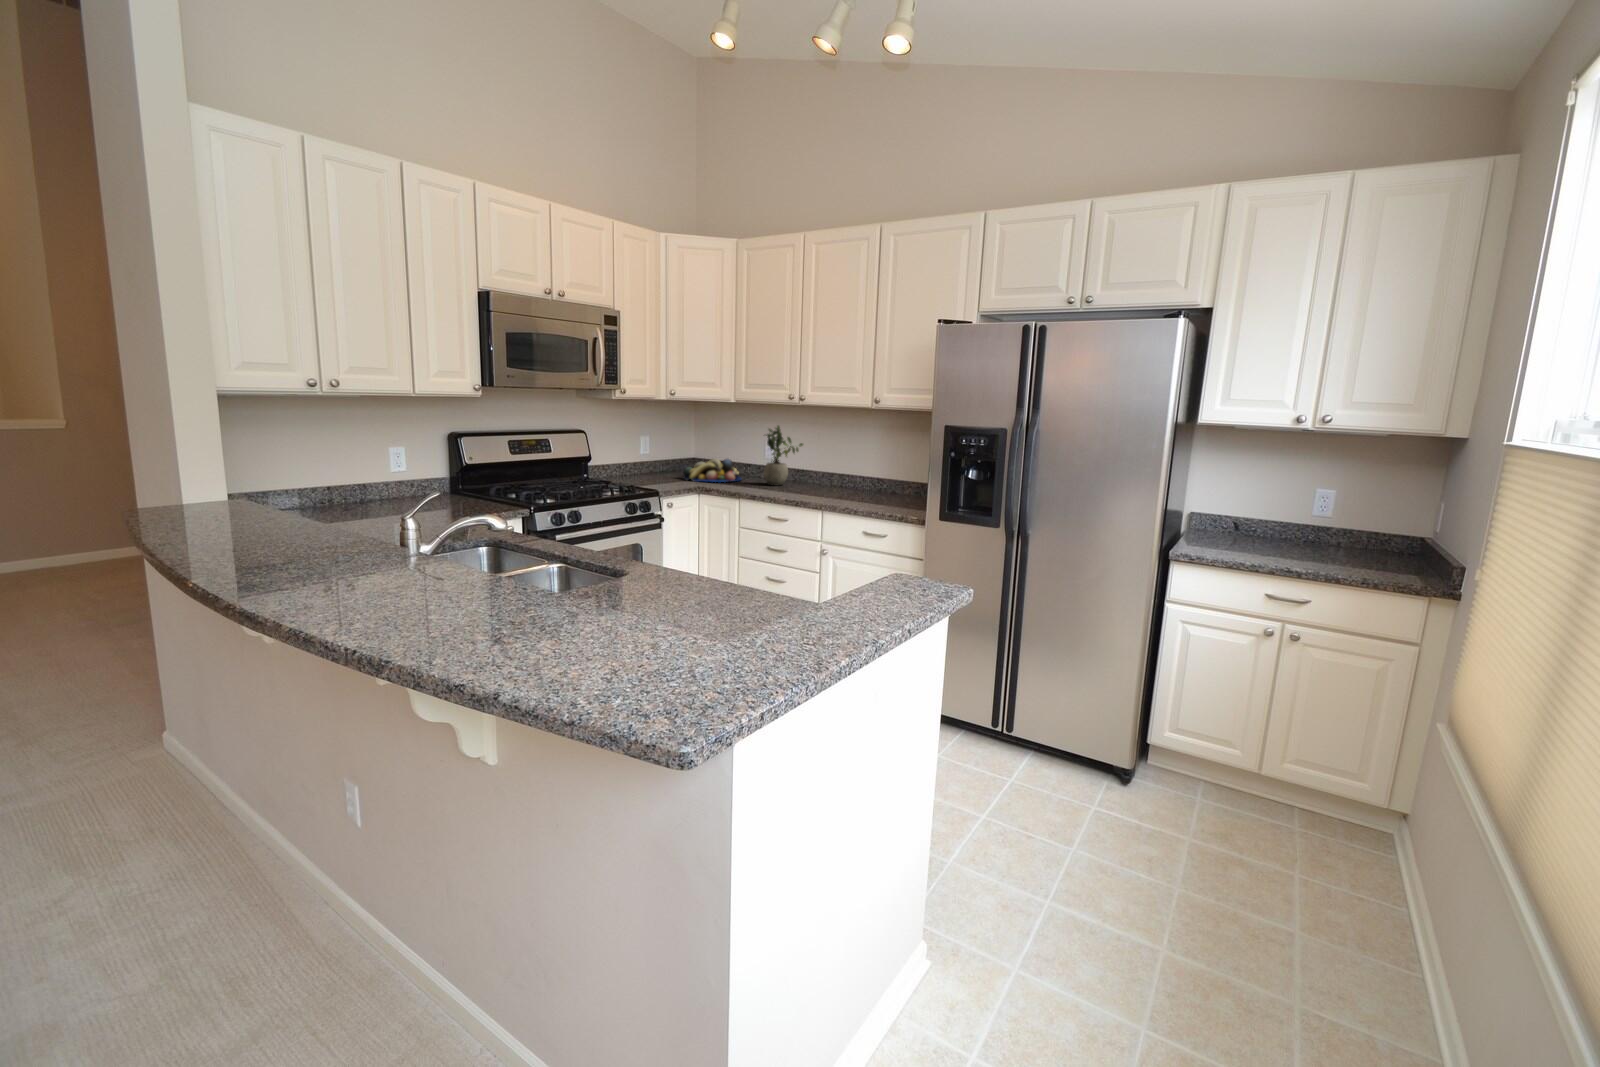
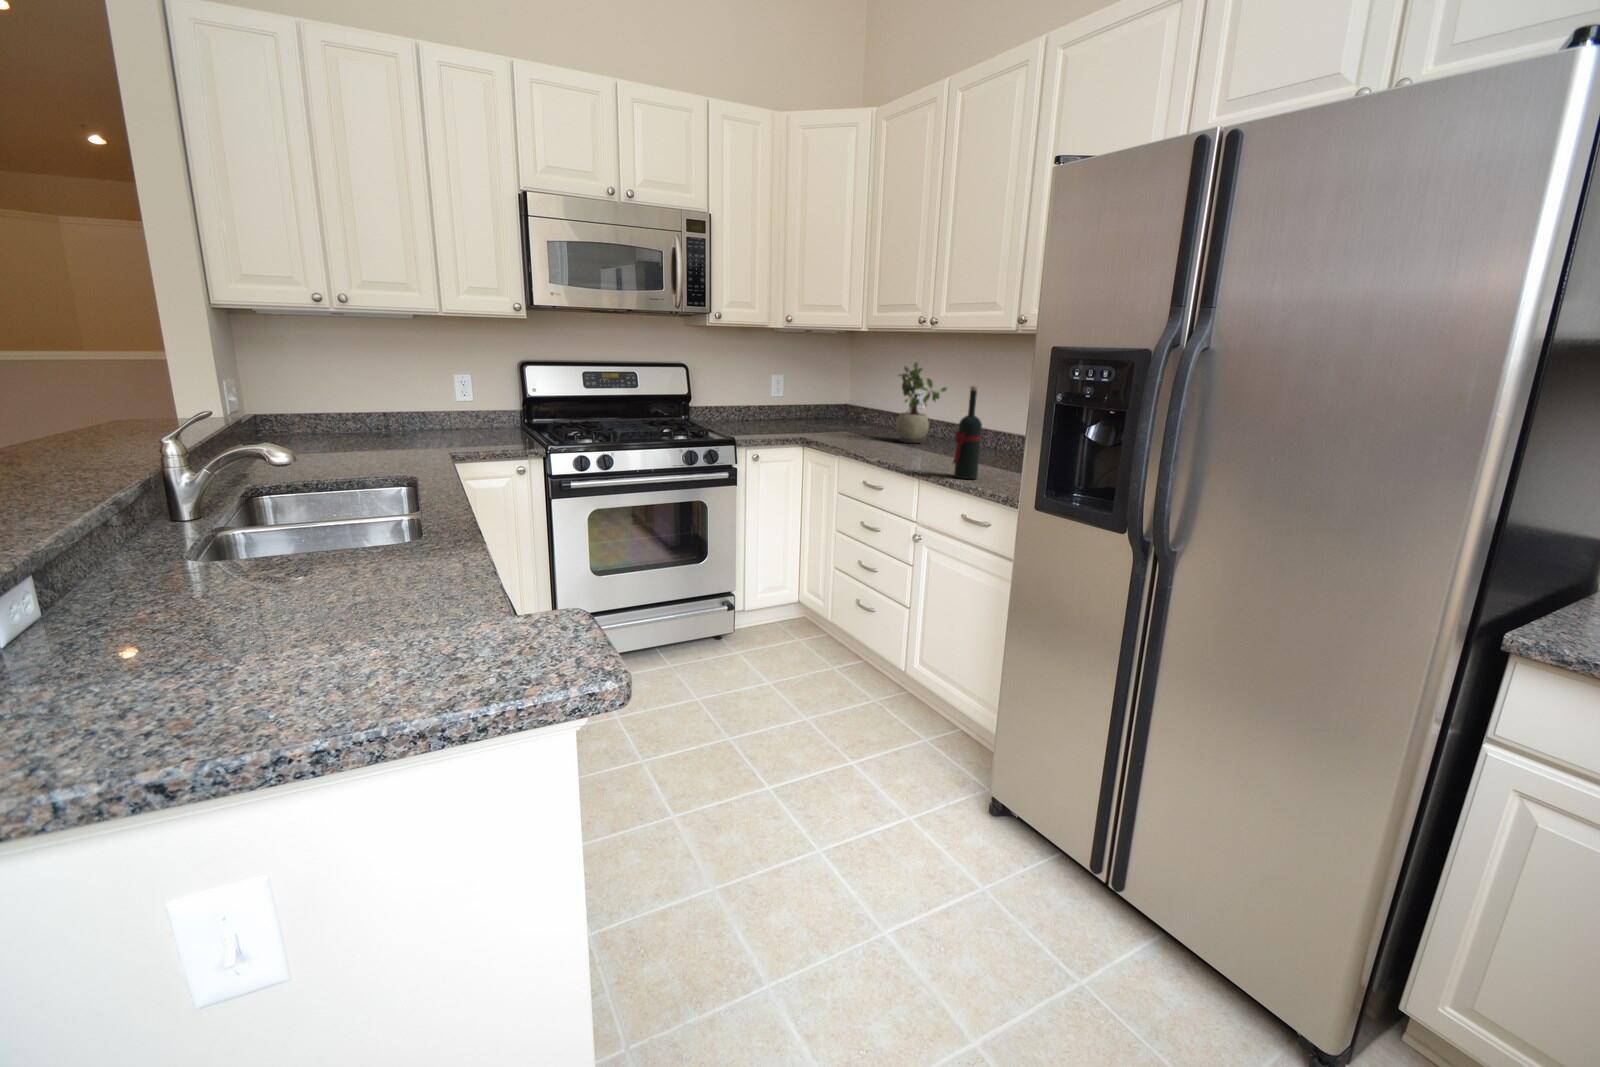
wine bottle: none [848,444,866,507] -> present [953,386,982,479]
fruit bowl: present [683,459,741,482] -> none [807,405,880,435]

